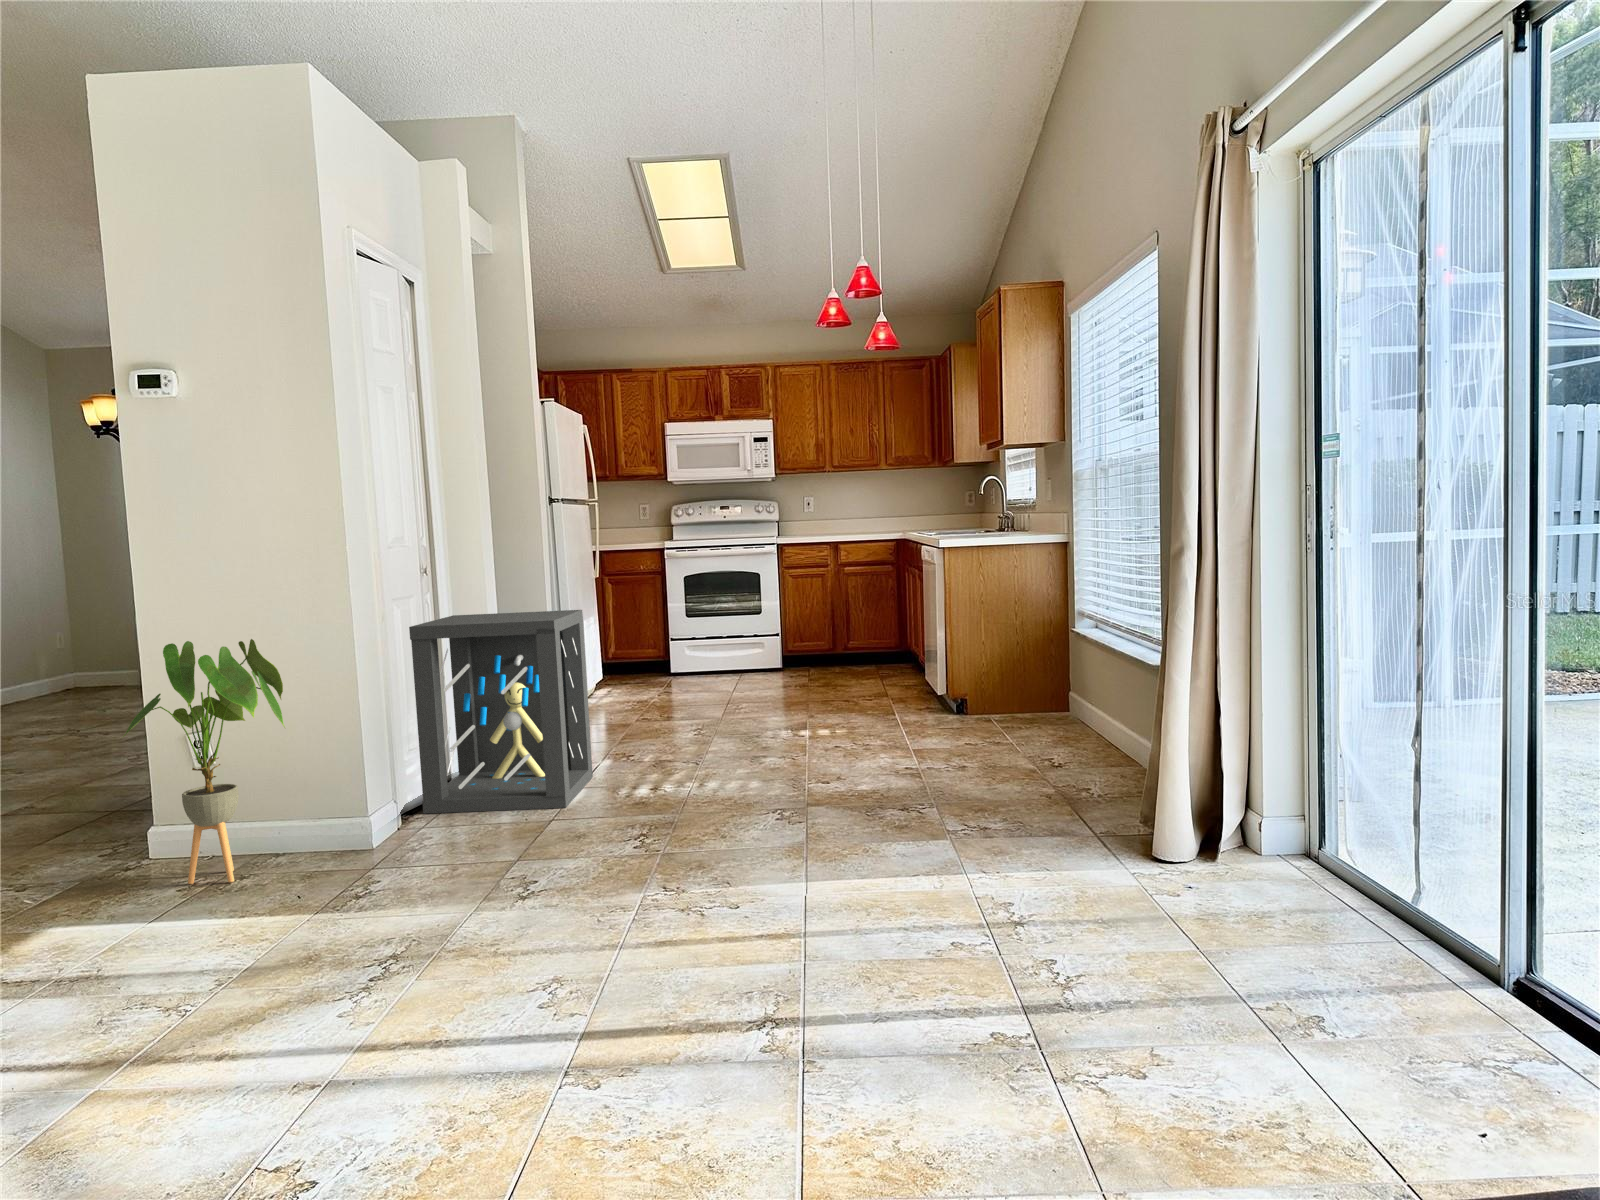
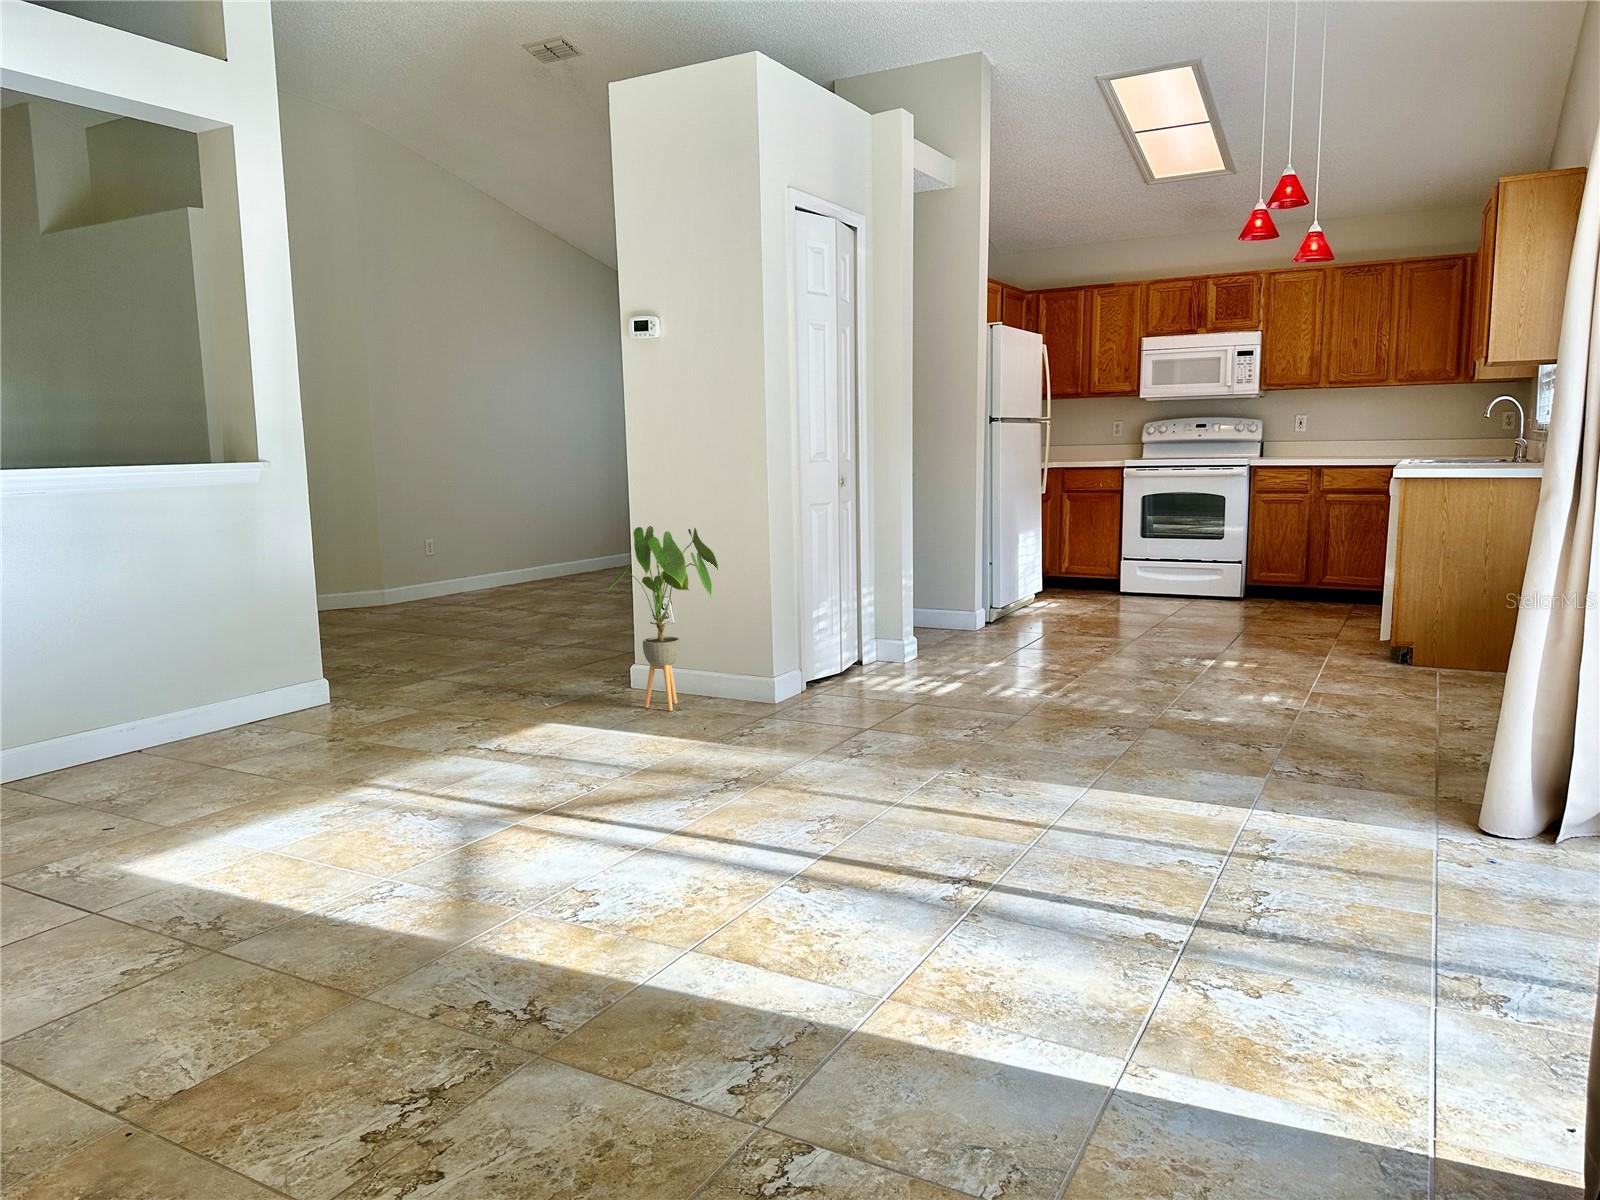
storage cabinet: present [409,610,593,814] -> none [824,520,980,695]

